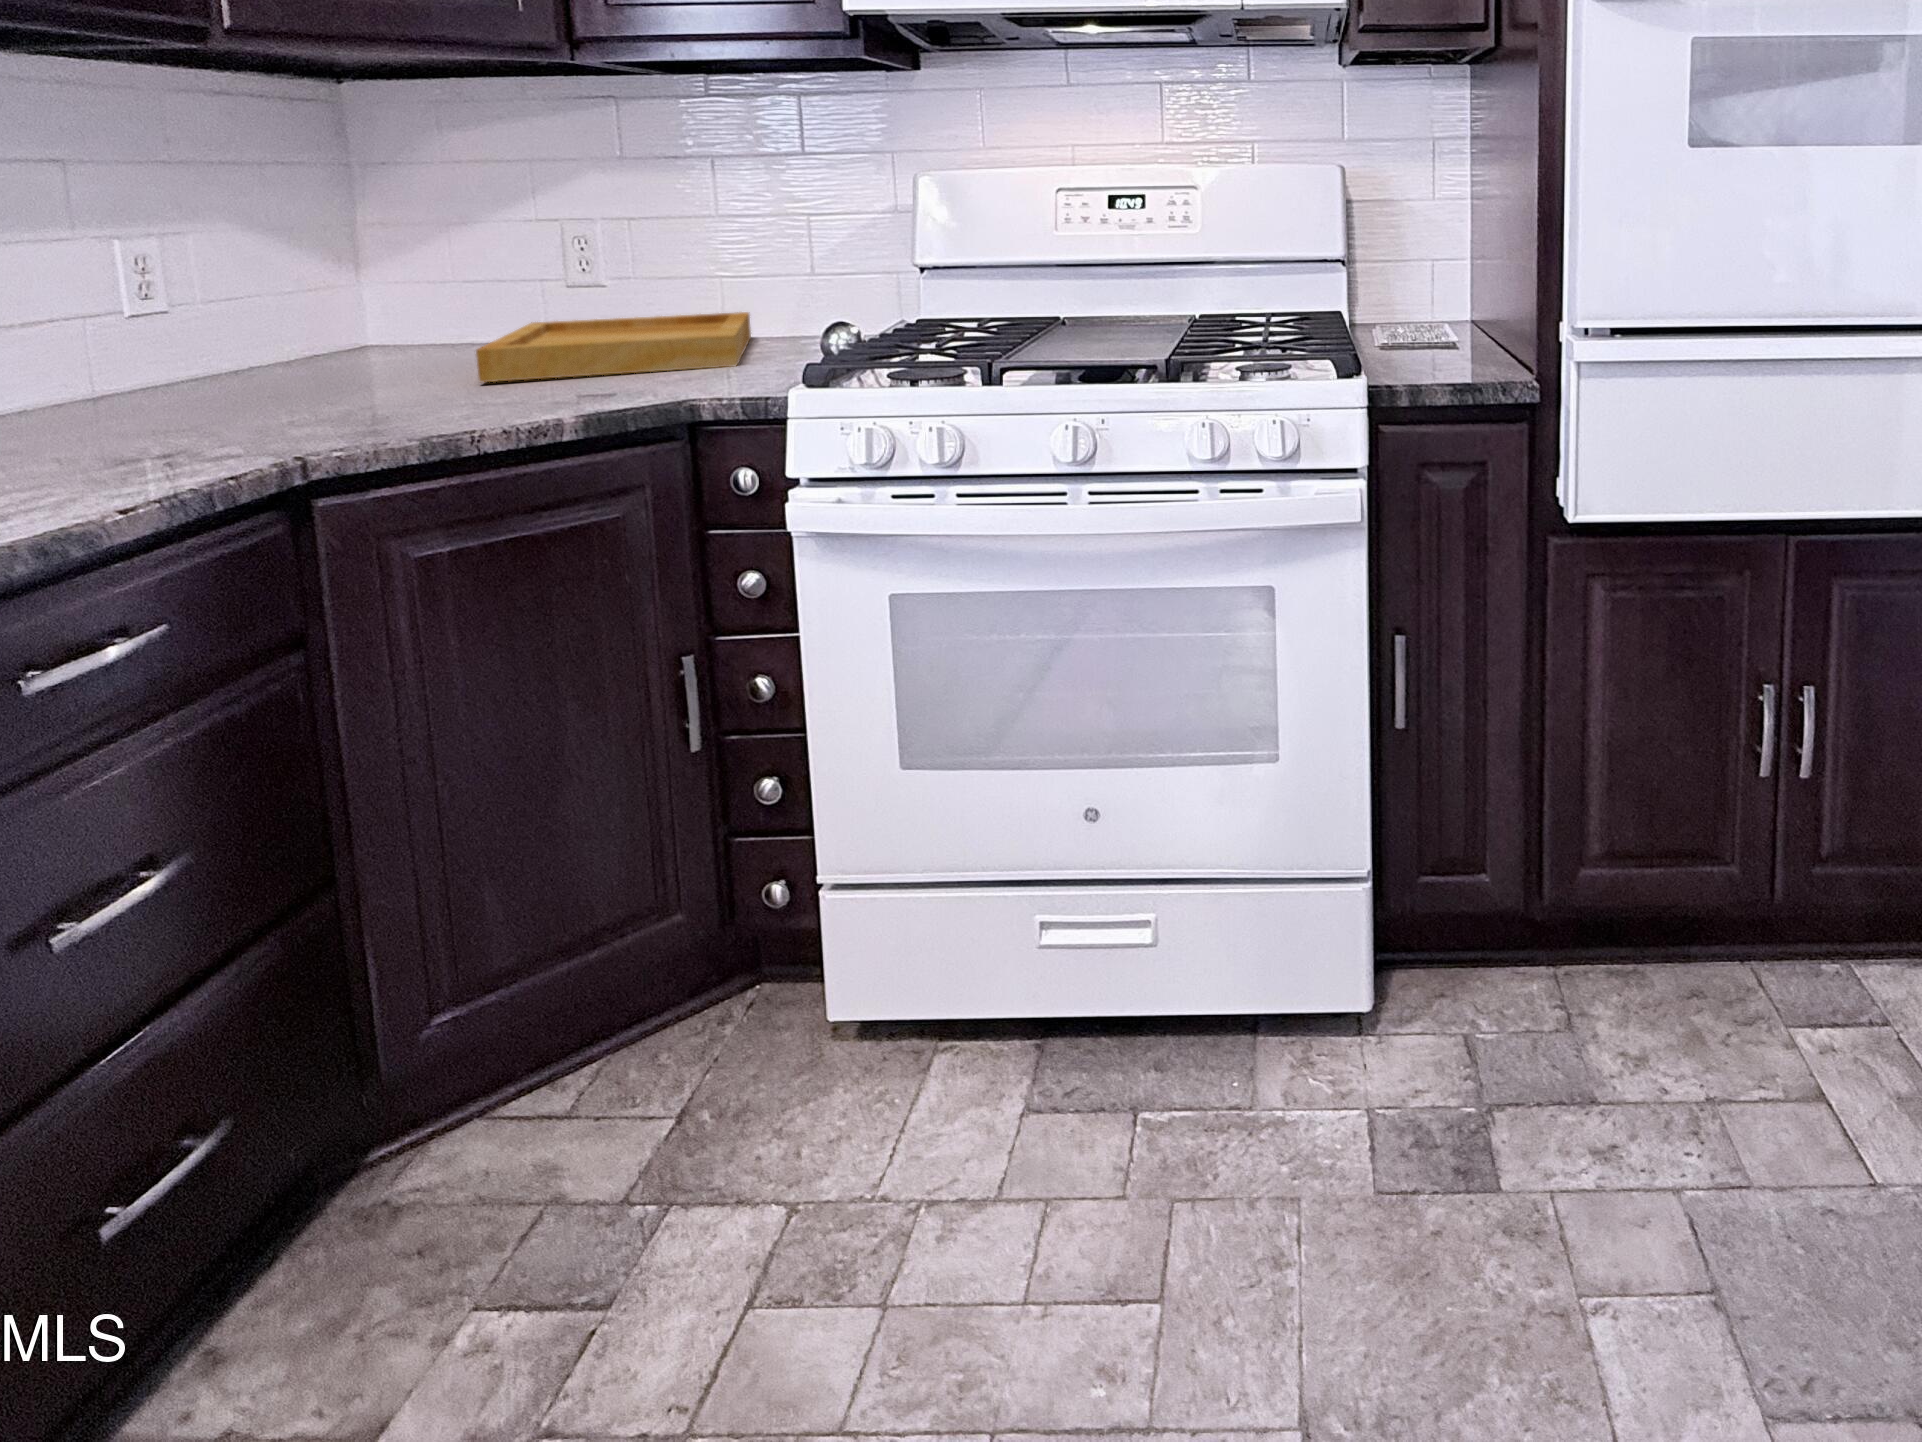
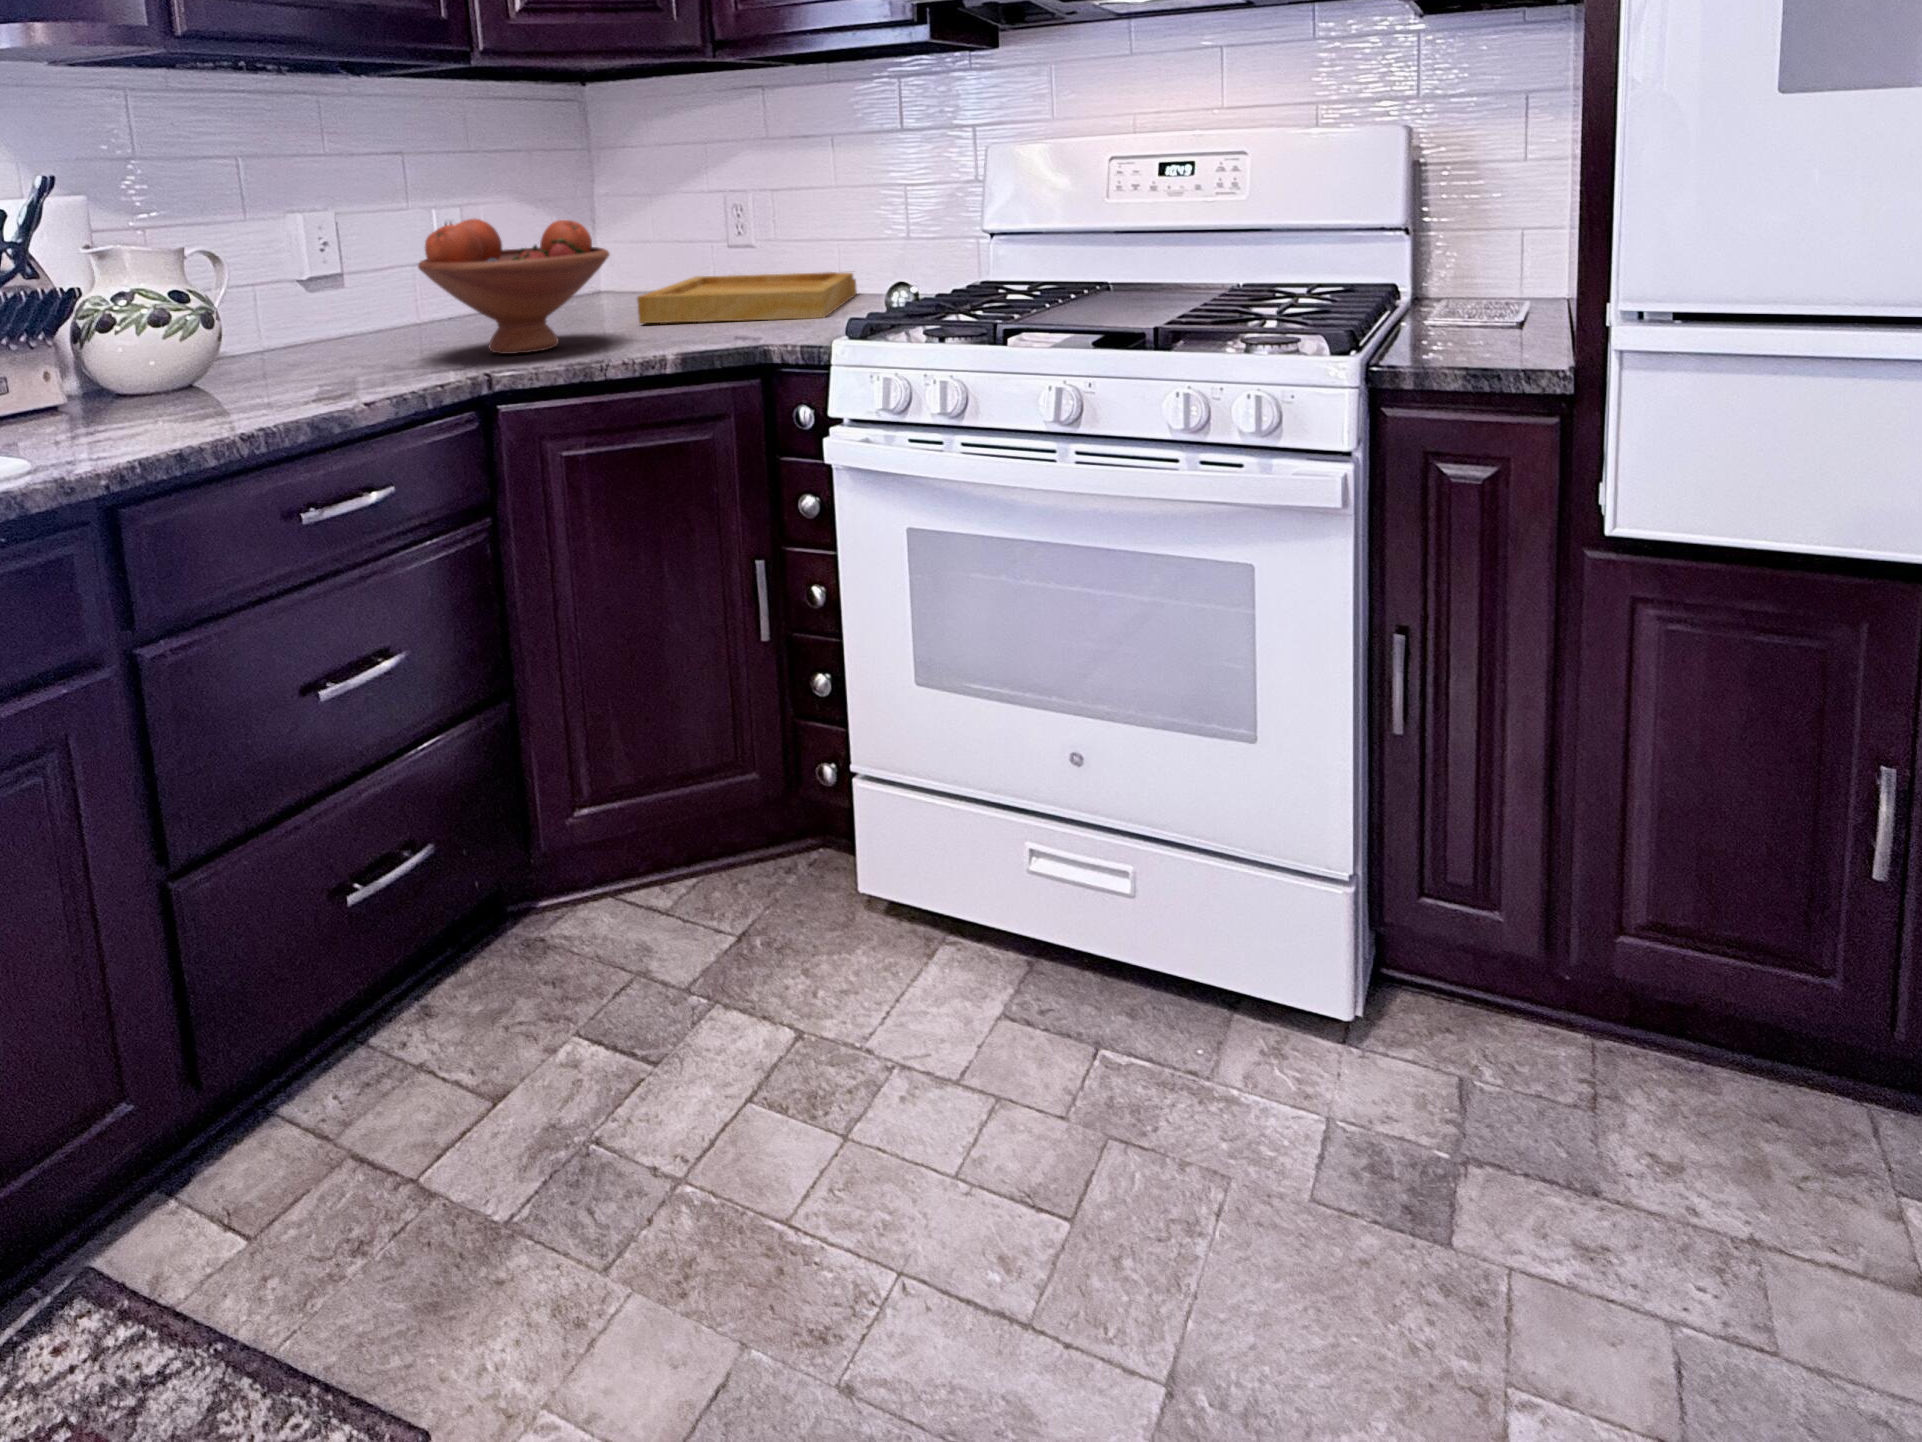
fruit bowl: none [148,252,456,431] -> present [418,219,609,354]

